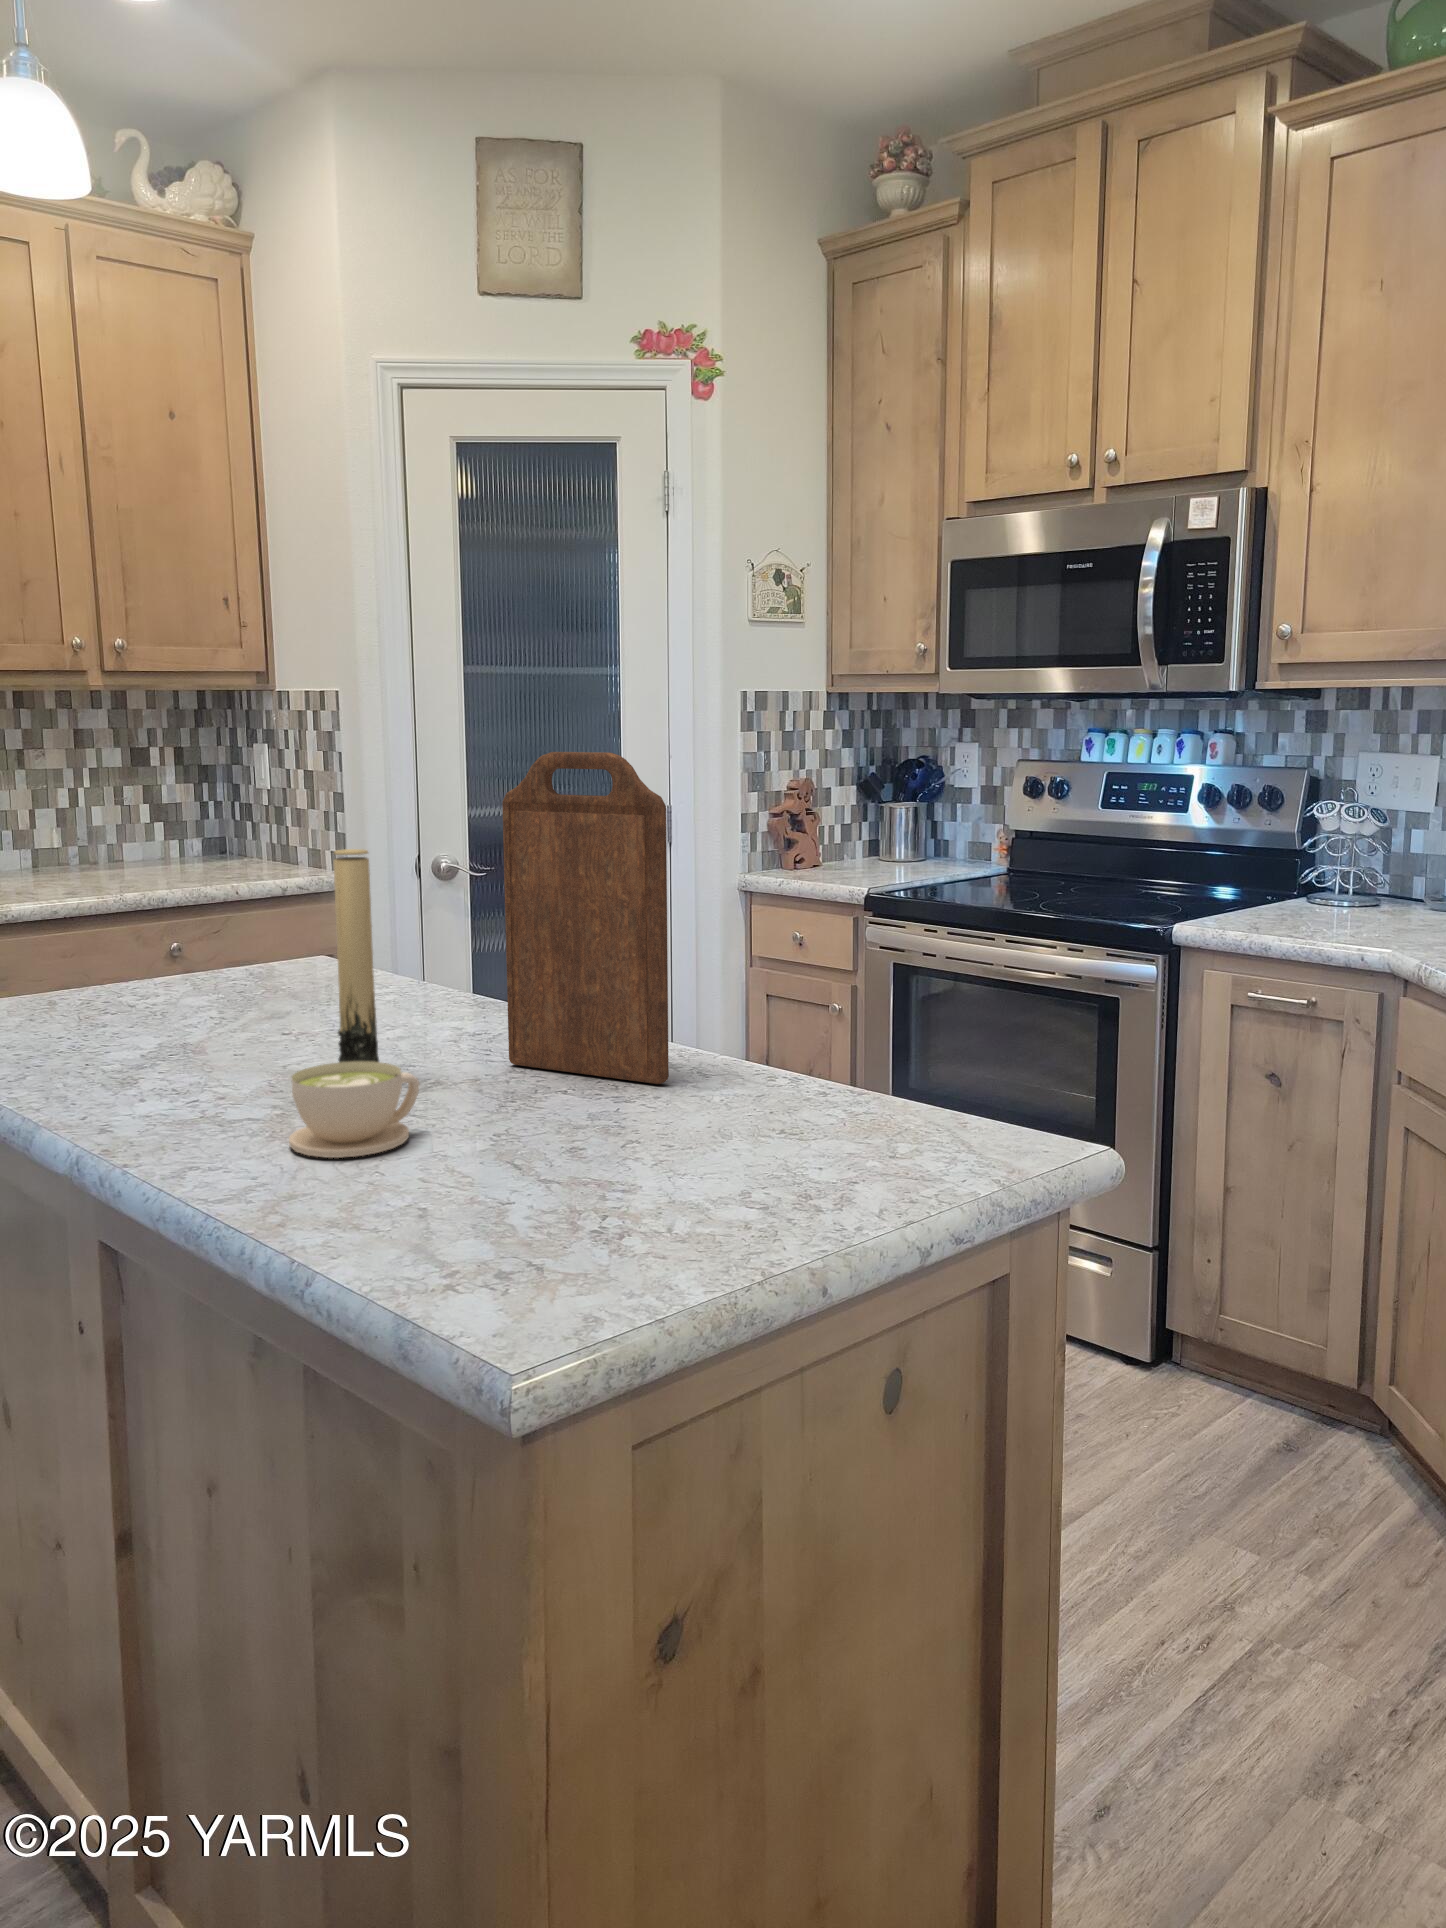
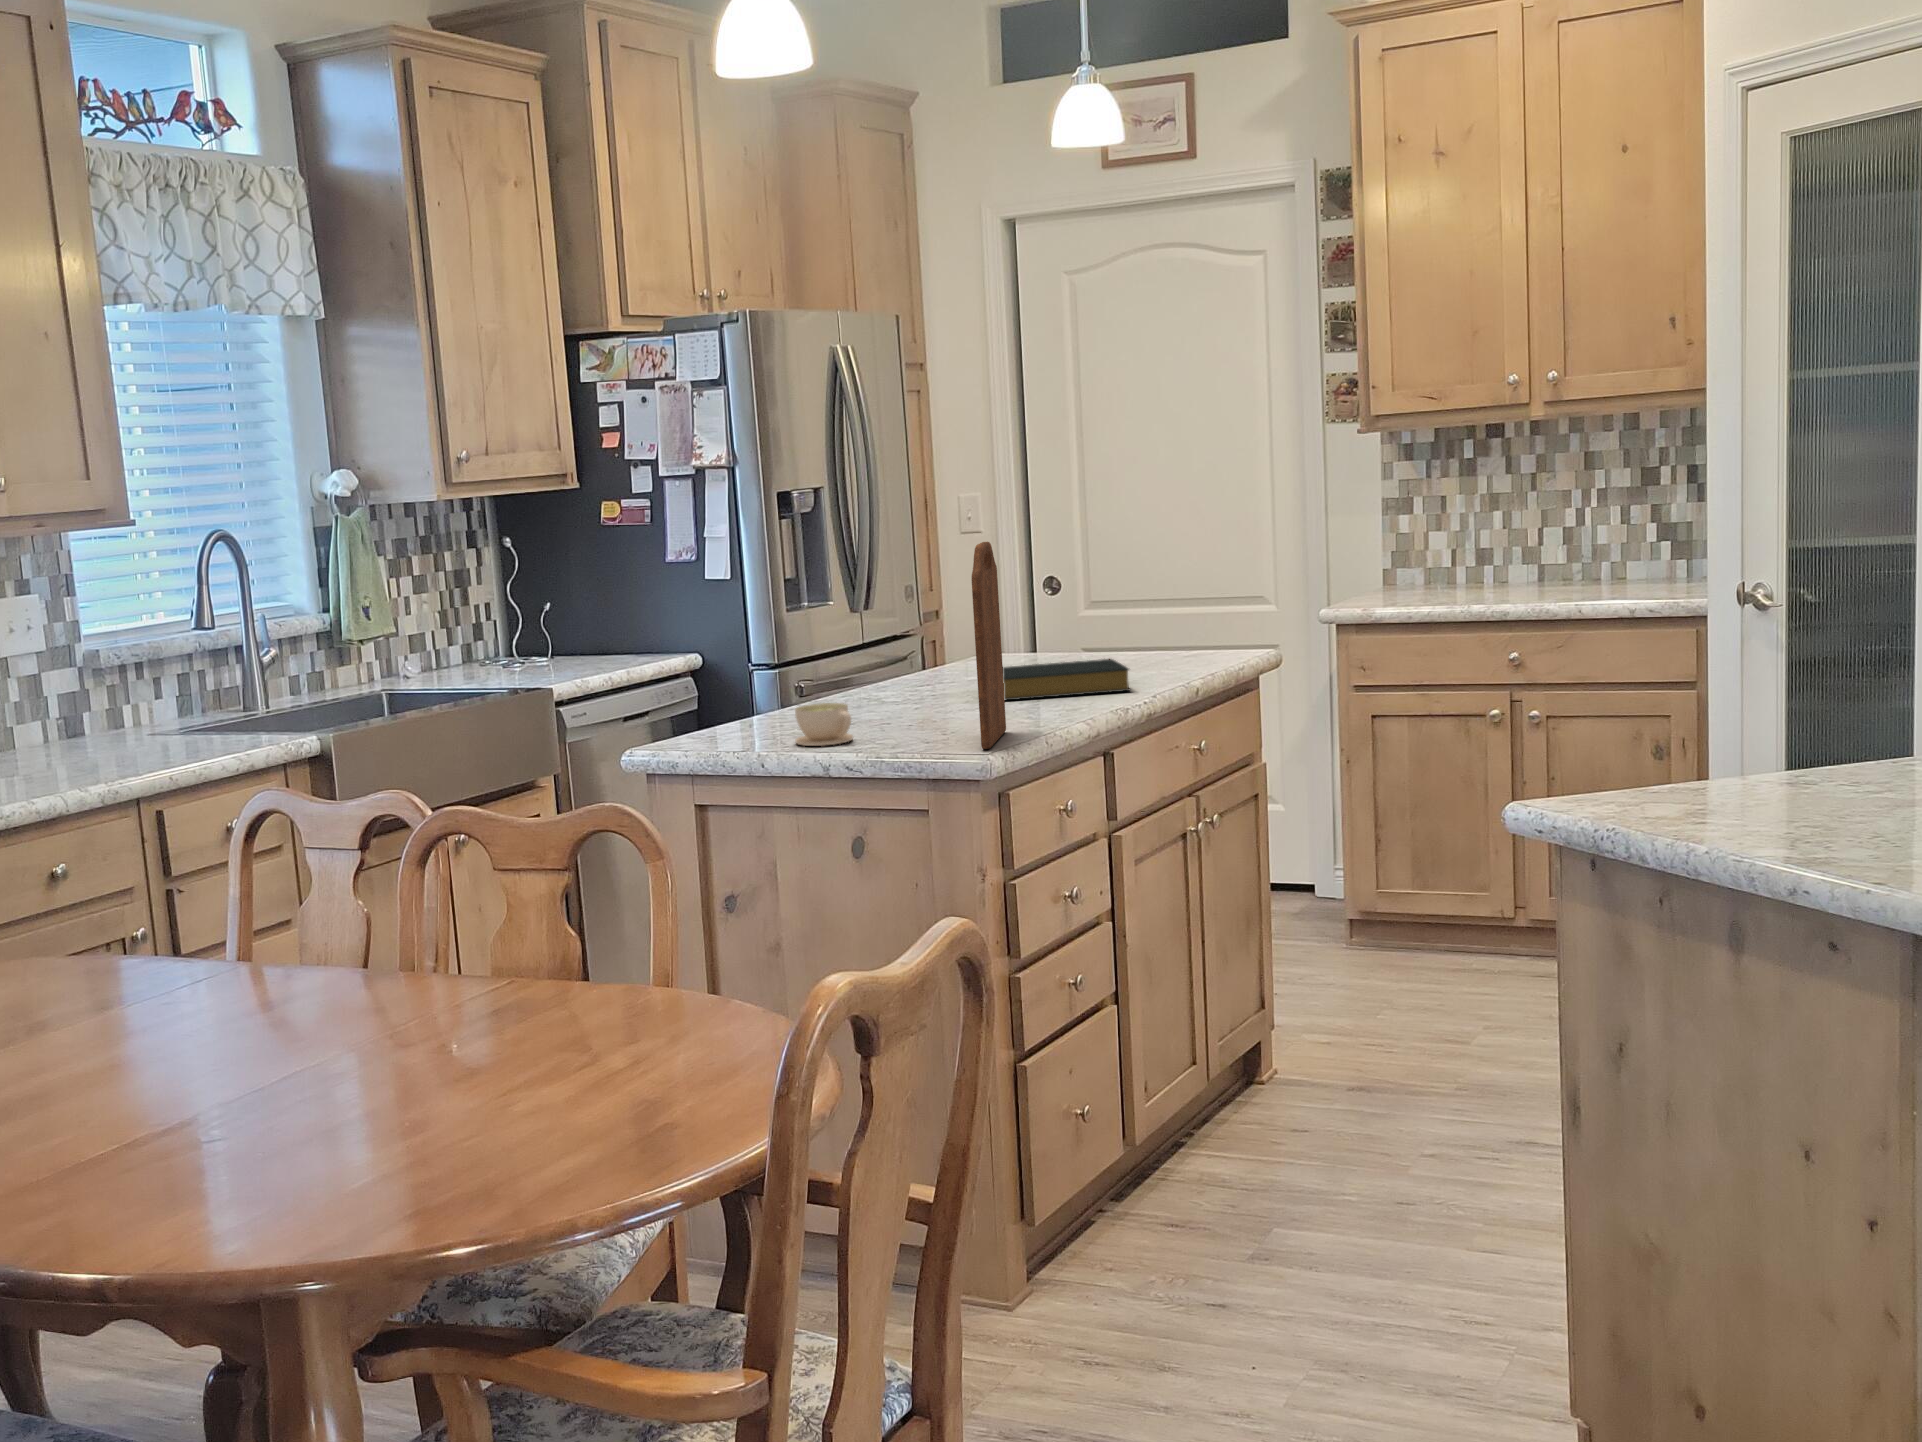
candle: present [334,849,379,1062] -> none [917,593,949,727]
hardback book: none [64,961,324,1040] -> present [1003,659,1130,700]

